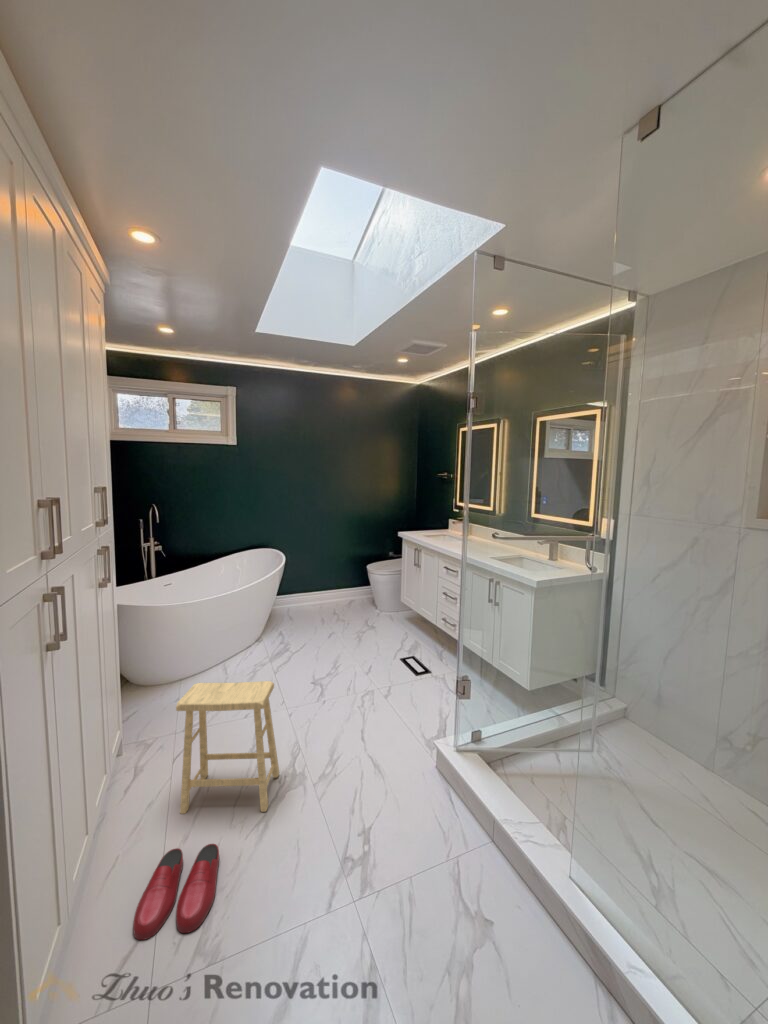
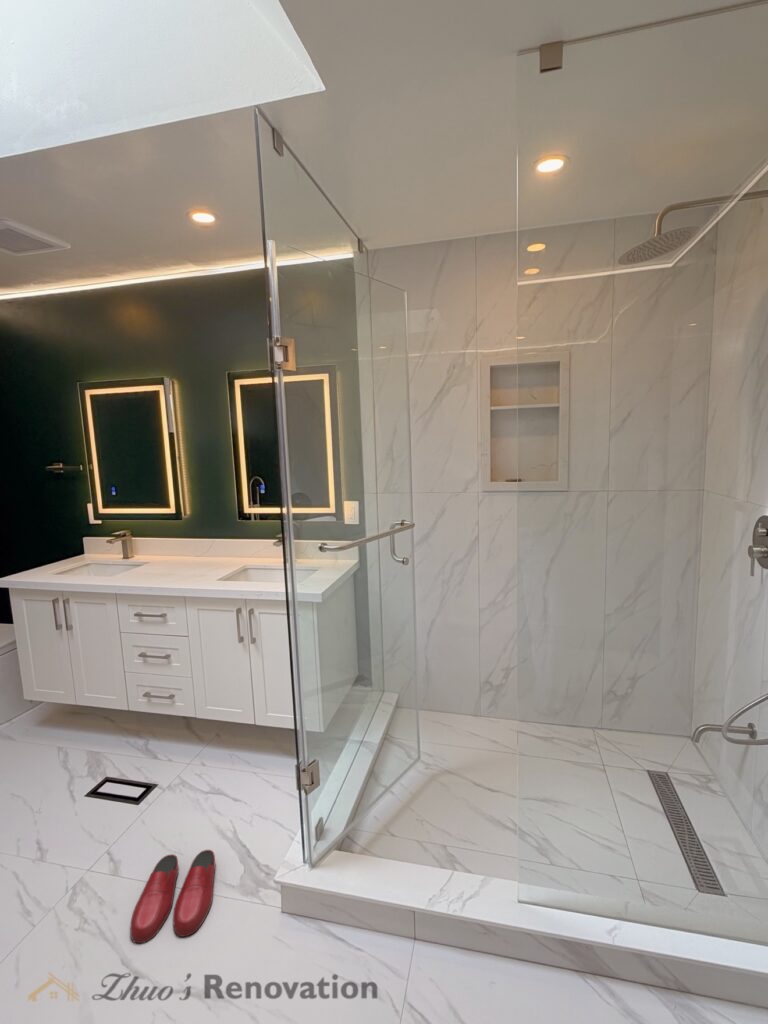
footstool: present [176,681,279,814] -> none [166,683,276,820]

